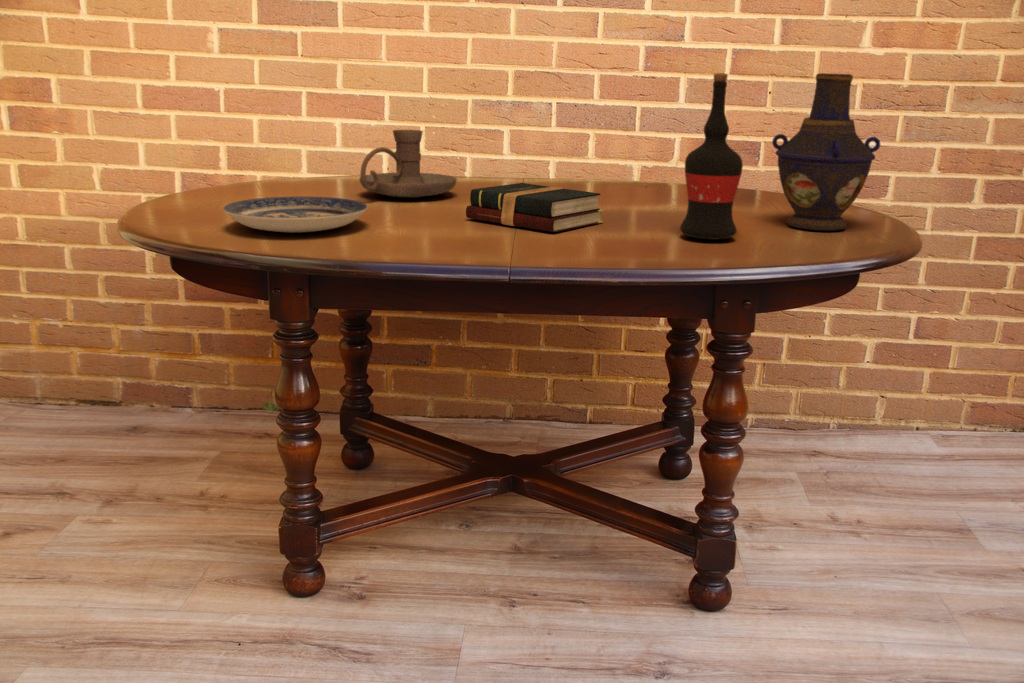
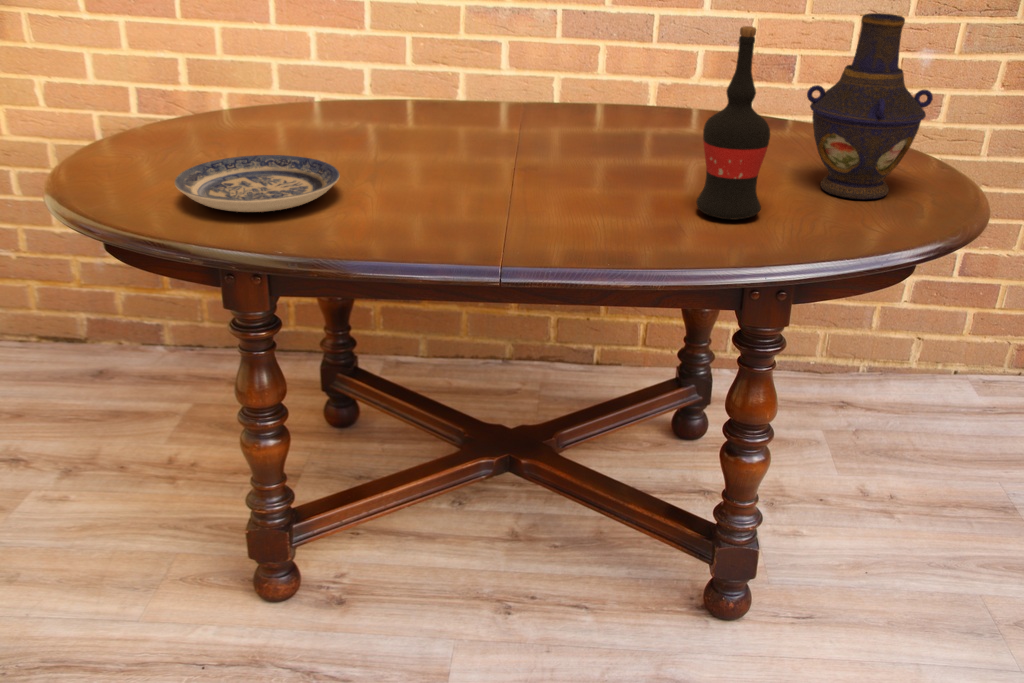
candle holder: present [360,130,457,198] -> none [334,59,445,140]
hardback book: present [466,183,604,232] -> none [453,132,611,207]

